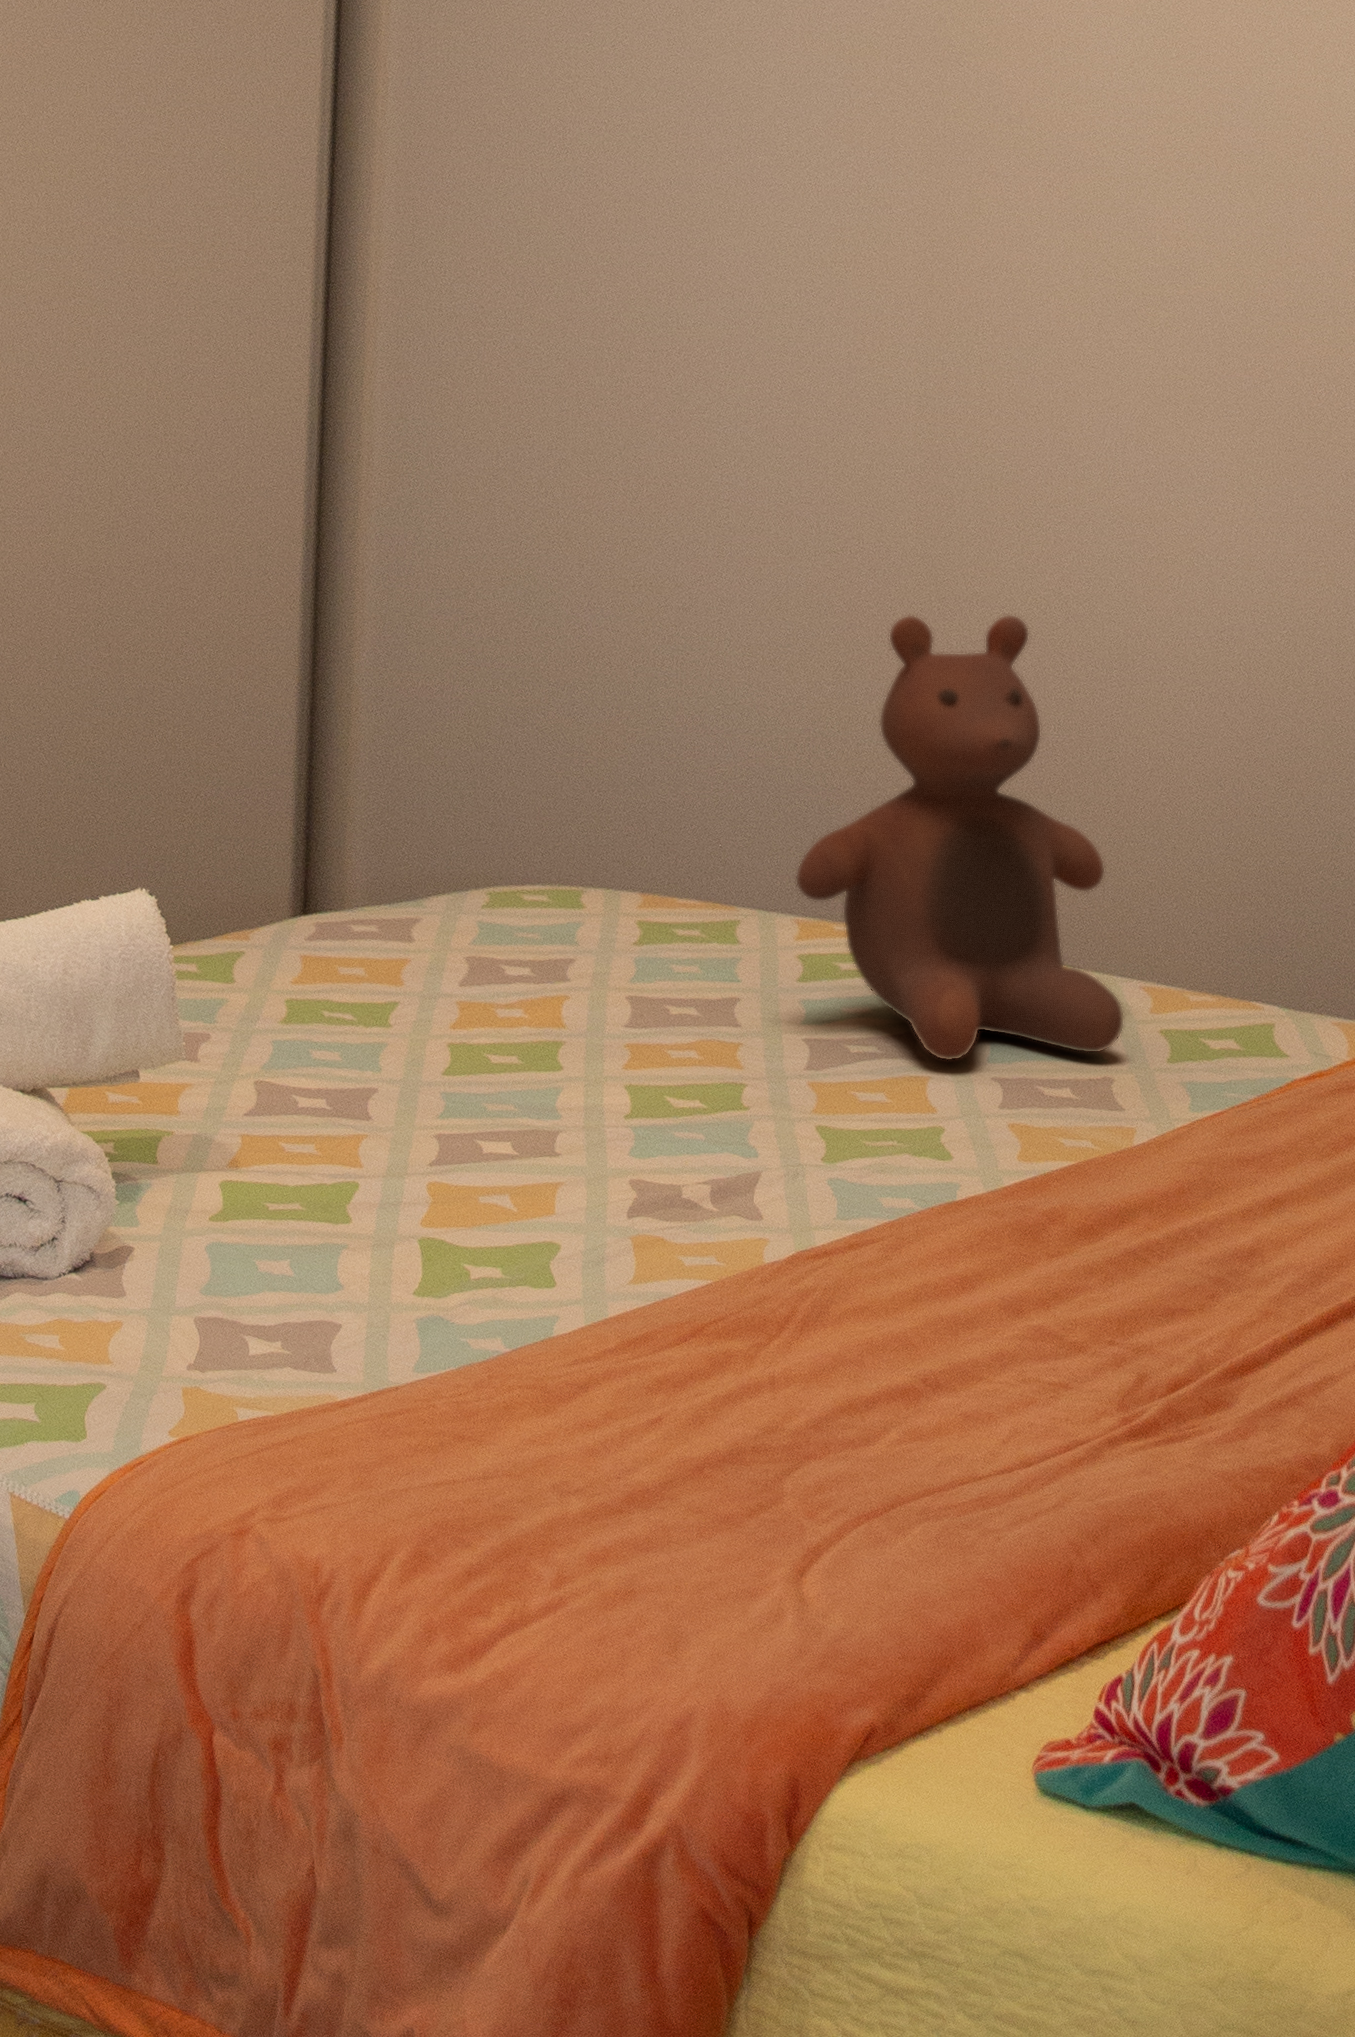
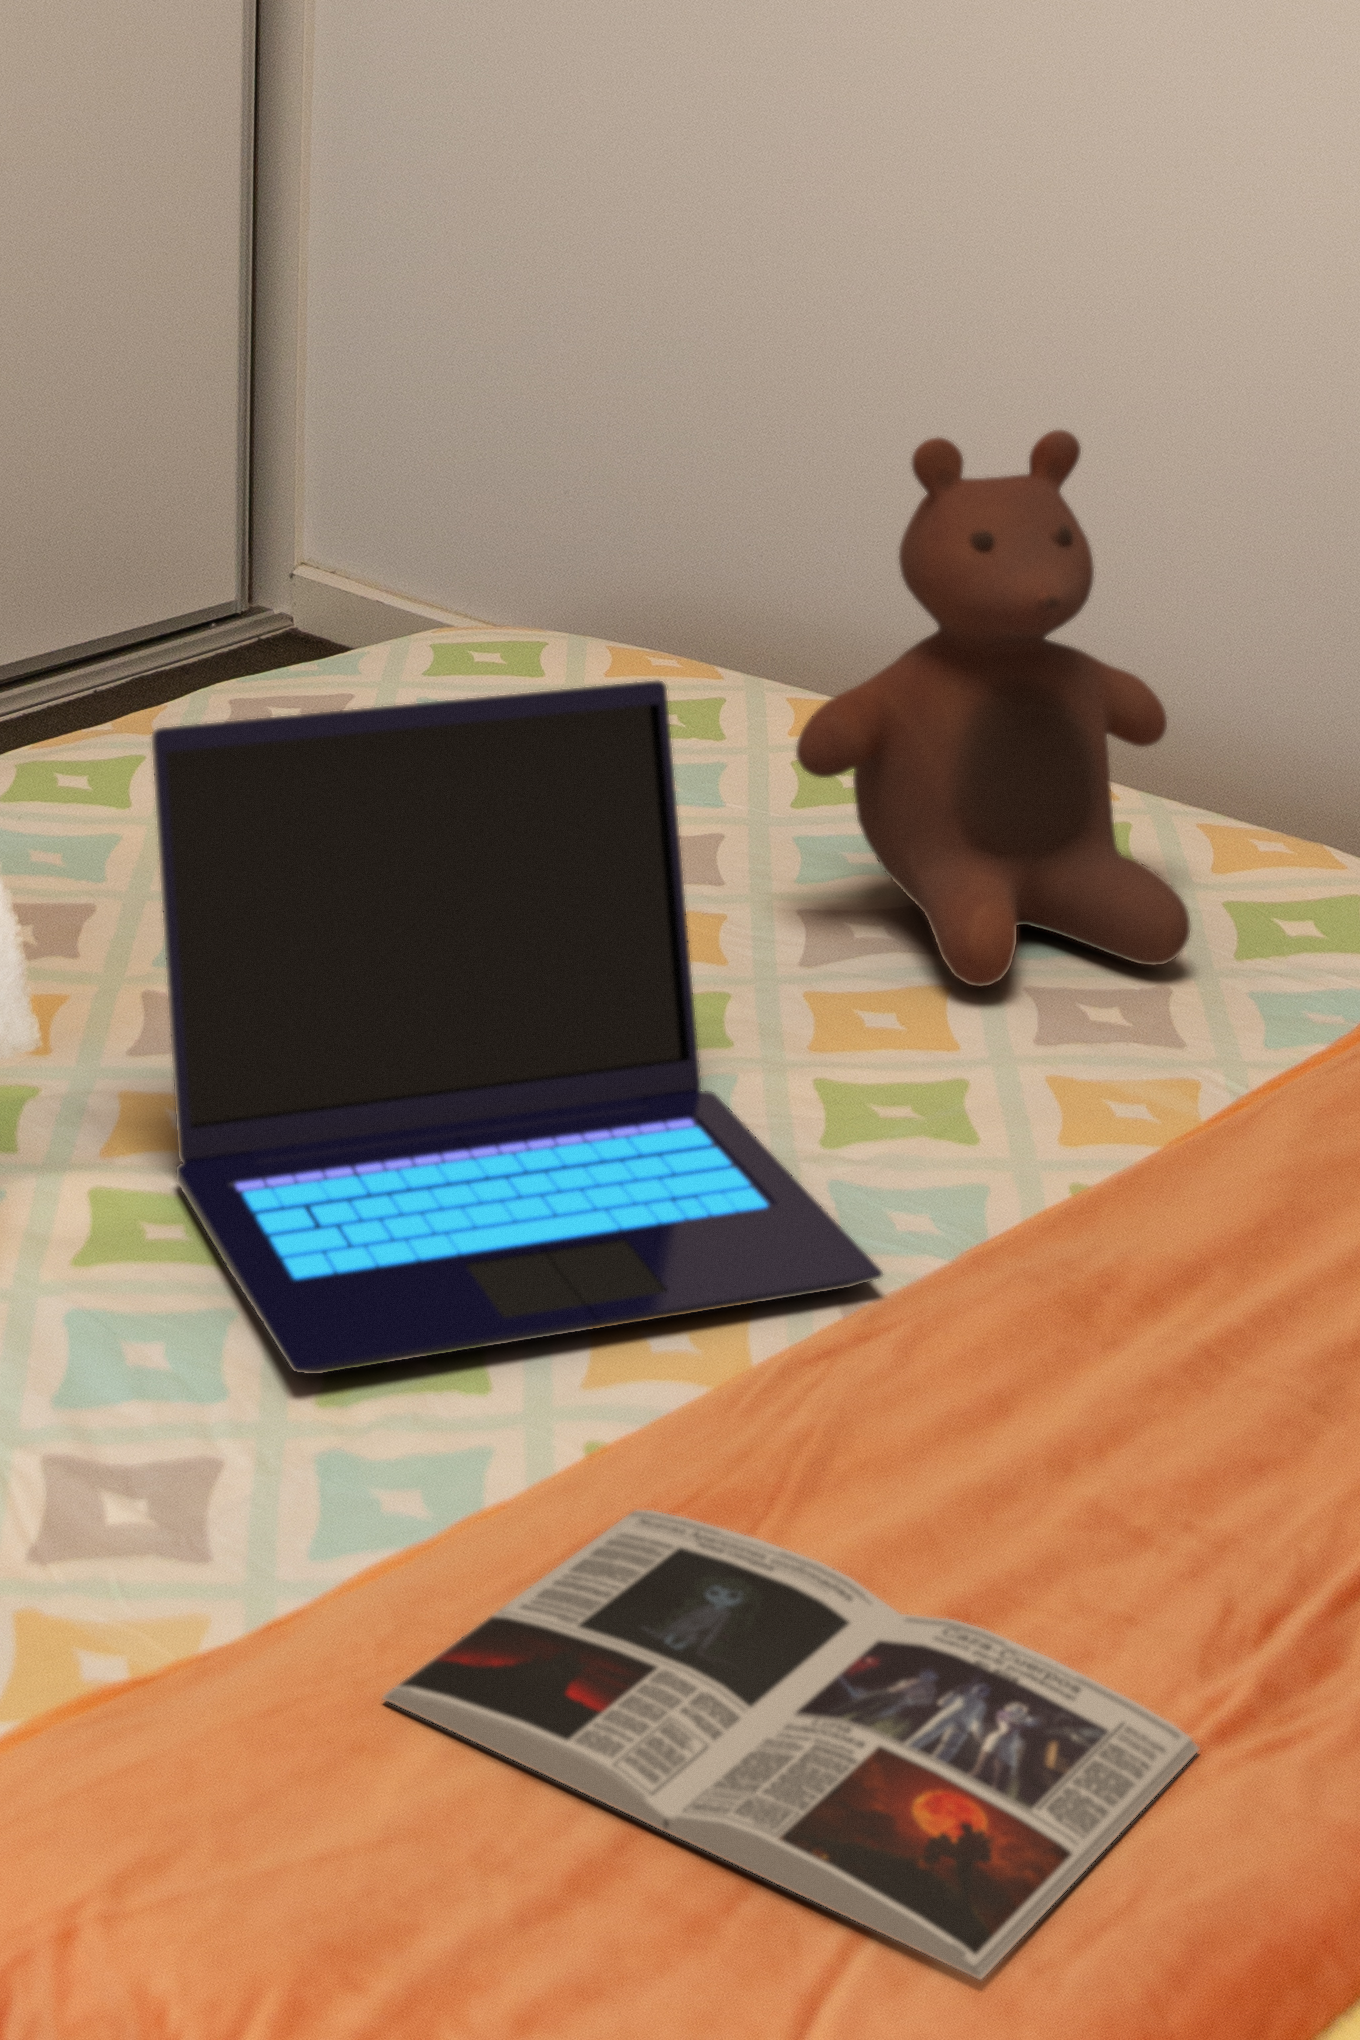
laptop: none [283,773,869,1242] -> present [152,681,882,1374]
magazine: none [481,1309,1111,1525] -> present [383,1510,1199,1981]

